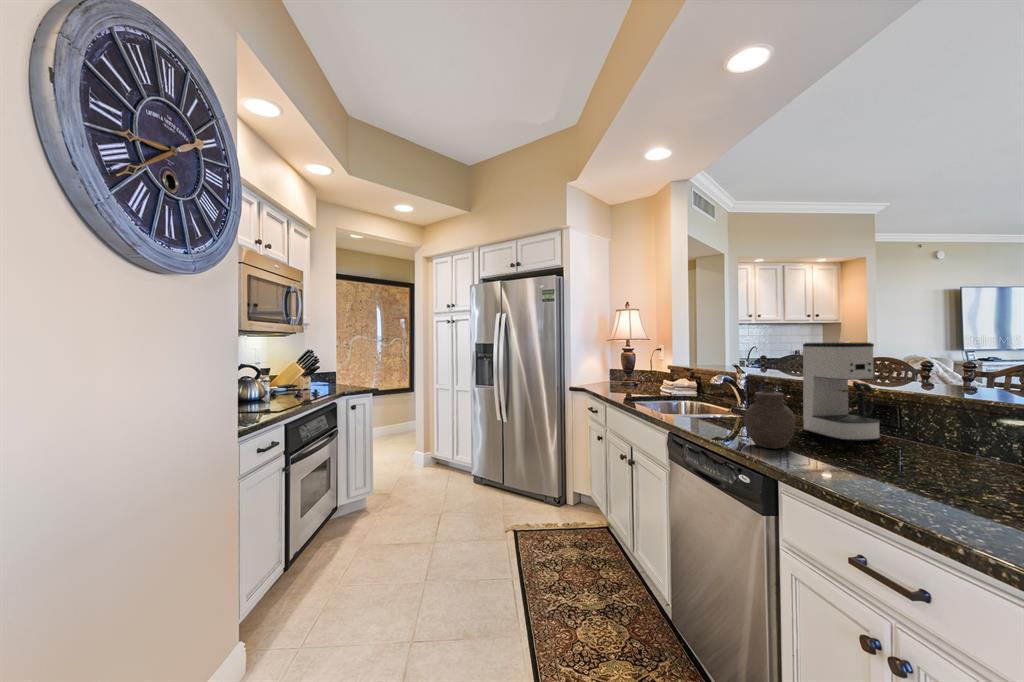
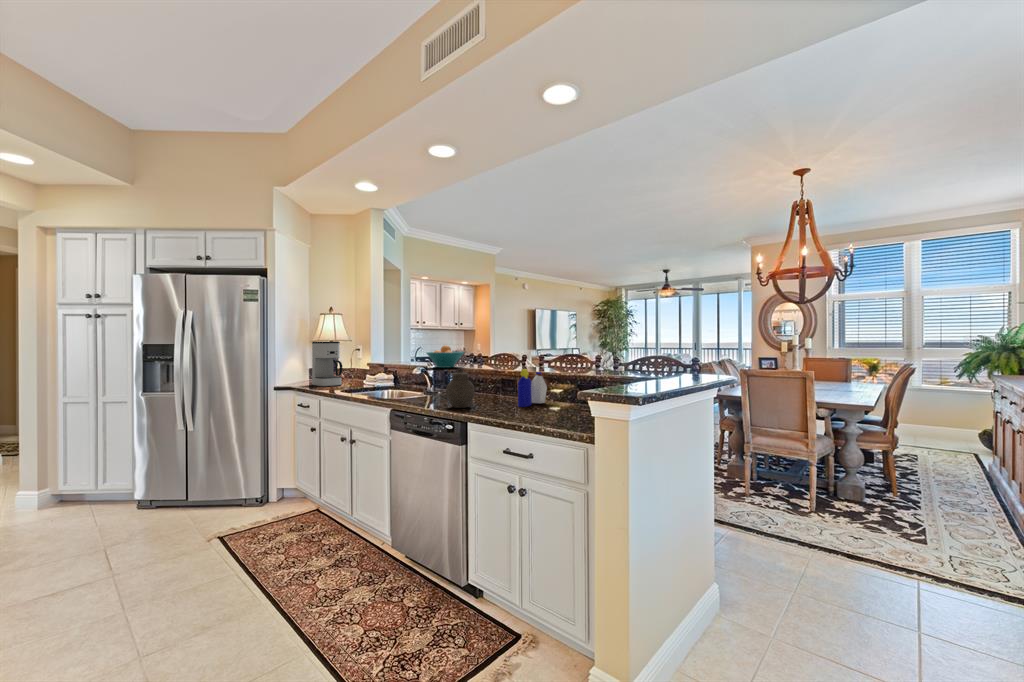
coffee maker: present [803,342,880,441] -> present [312,341,342,387]
fruit bowl: none [737,347,799,378] -> present [427,345,464,368]
bottle: none [889,393,966,463] -> present [518,369,547,407]

